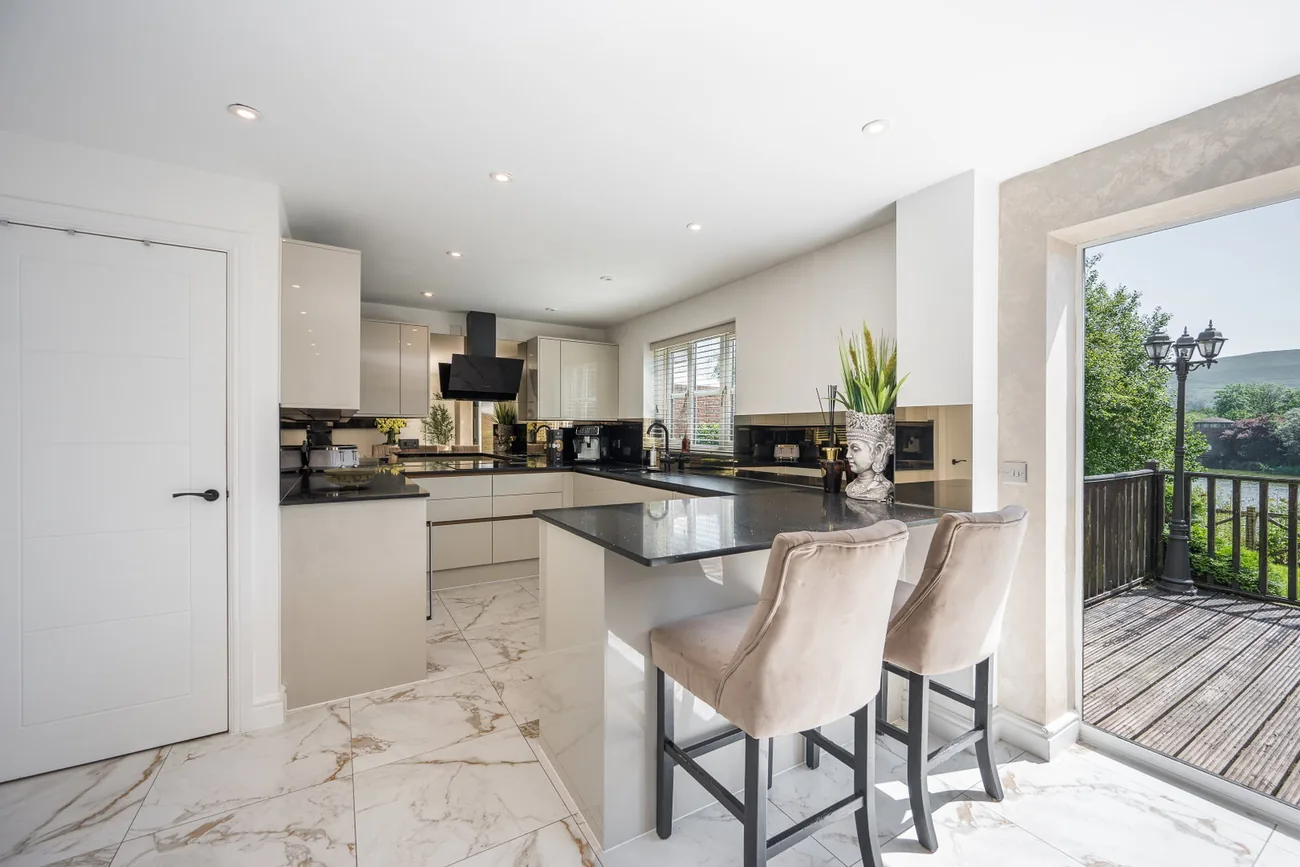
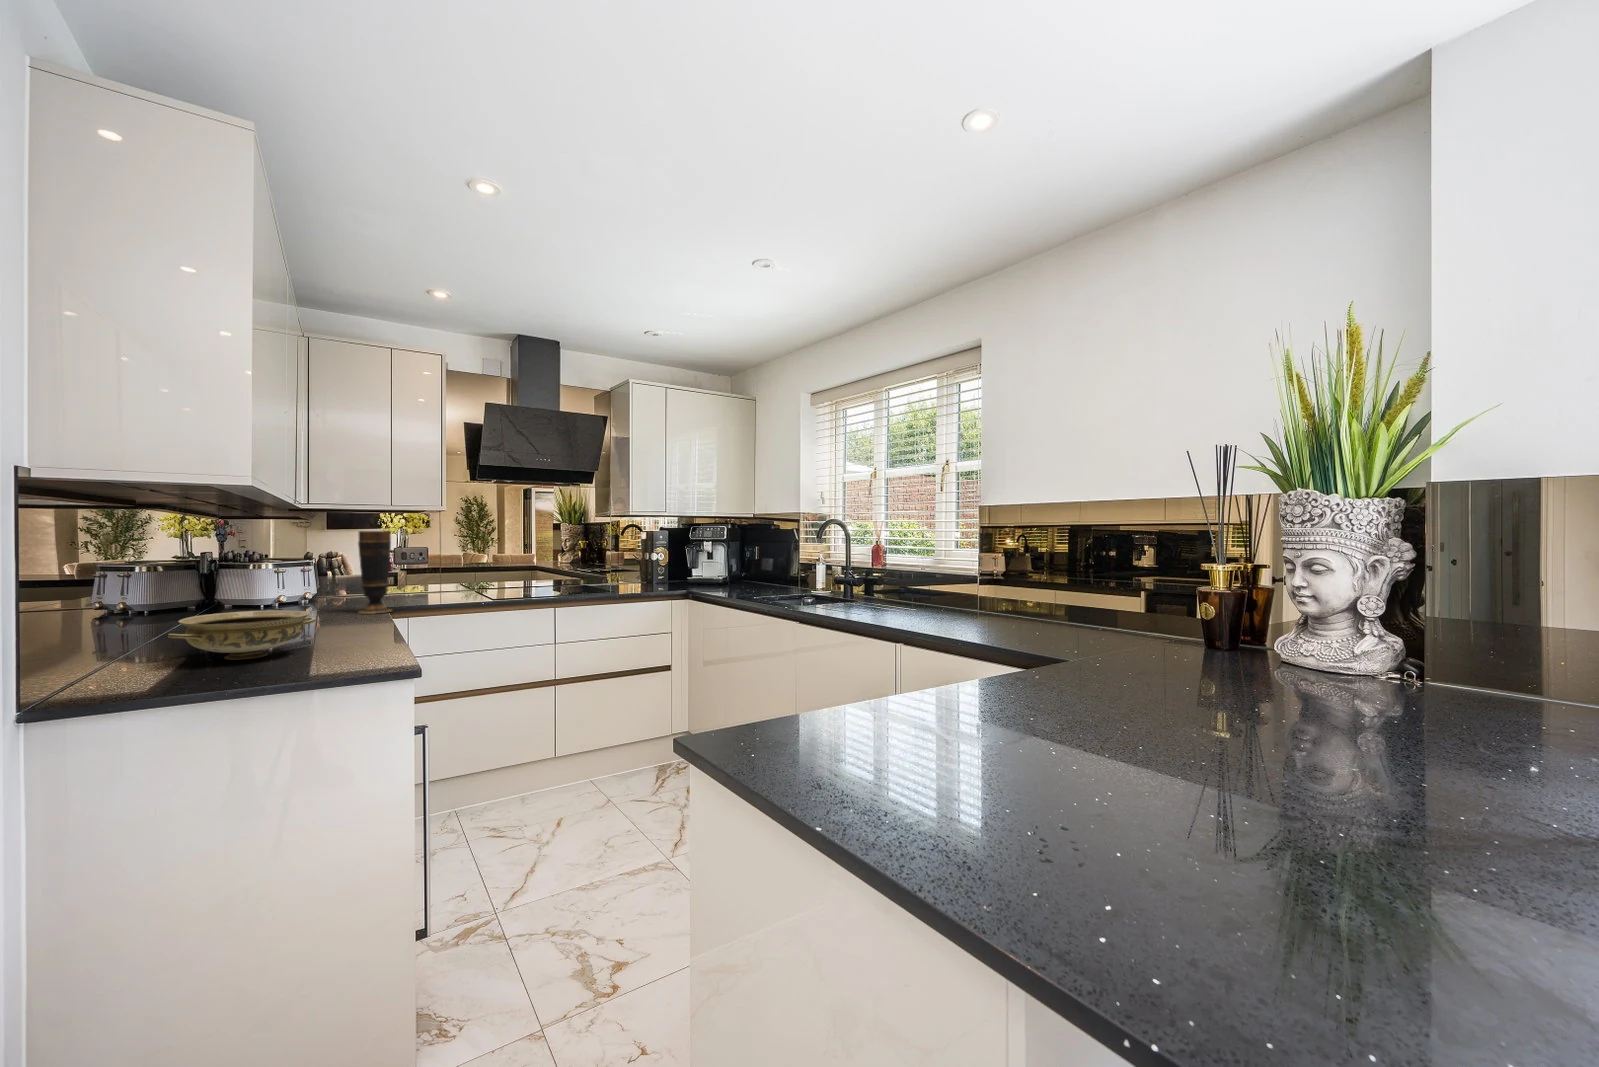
vase: none [386,430,405,475] -> present [358,531,392,614]

